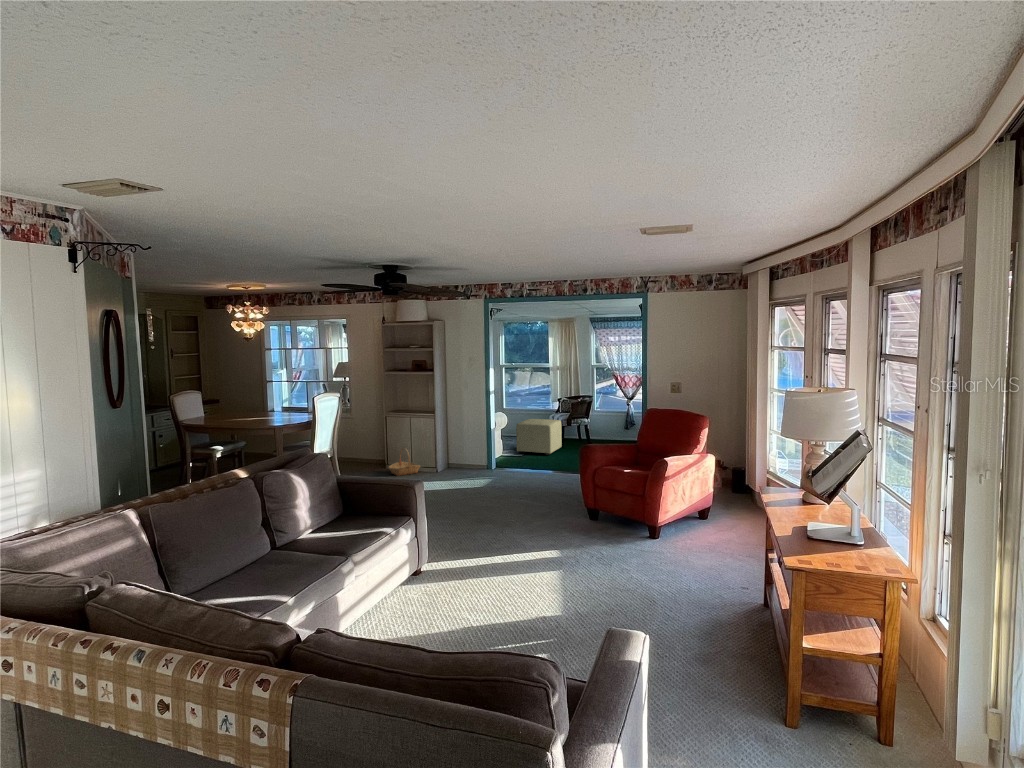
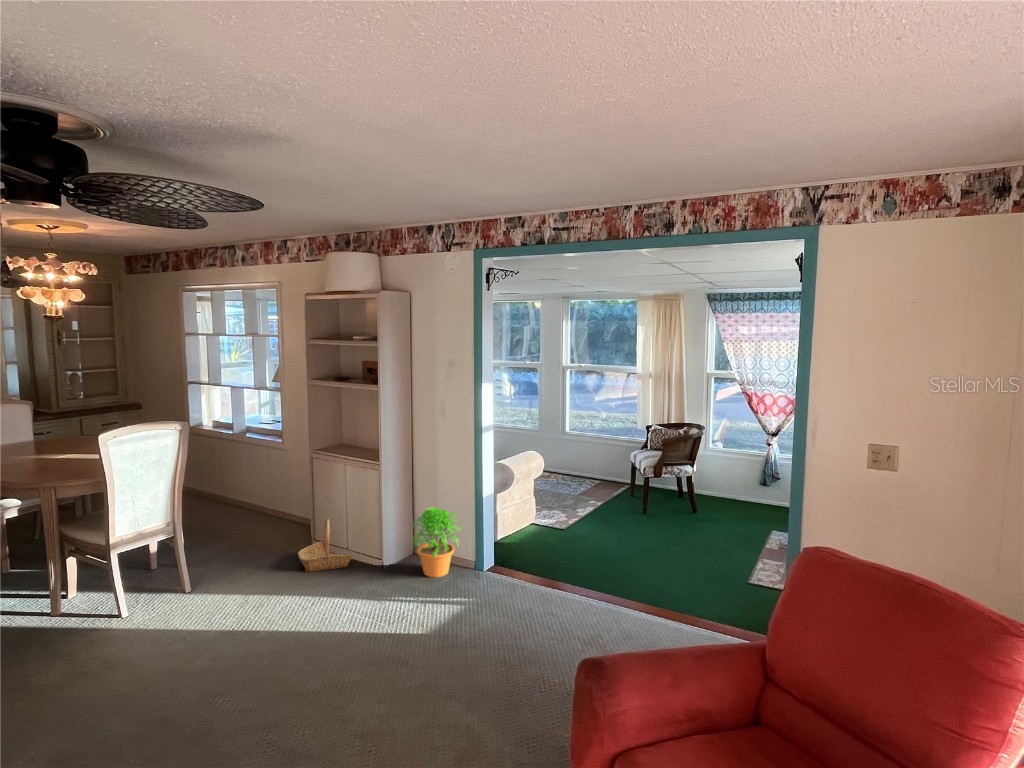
ottoman: present [516,419,562,455] -> none [554,464,639,537]
potted plant: none [454,435,482,473] -> present [412,507,460,577]

